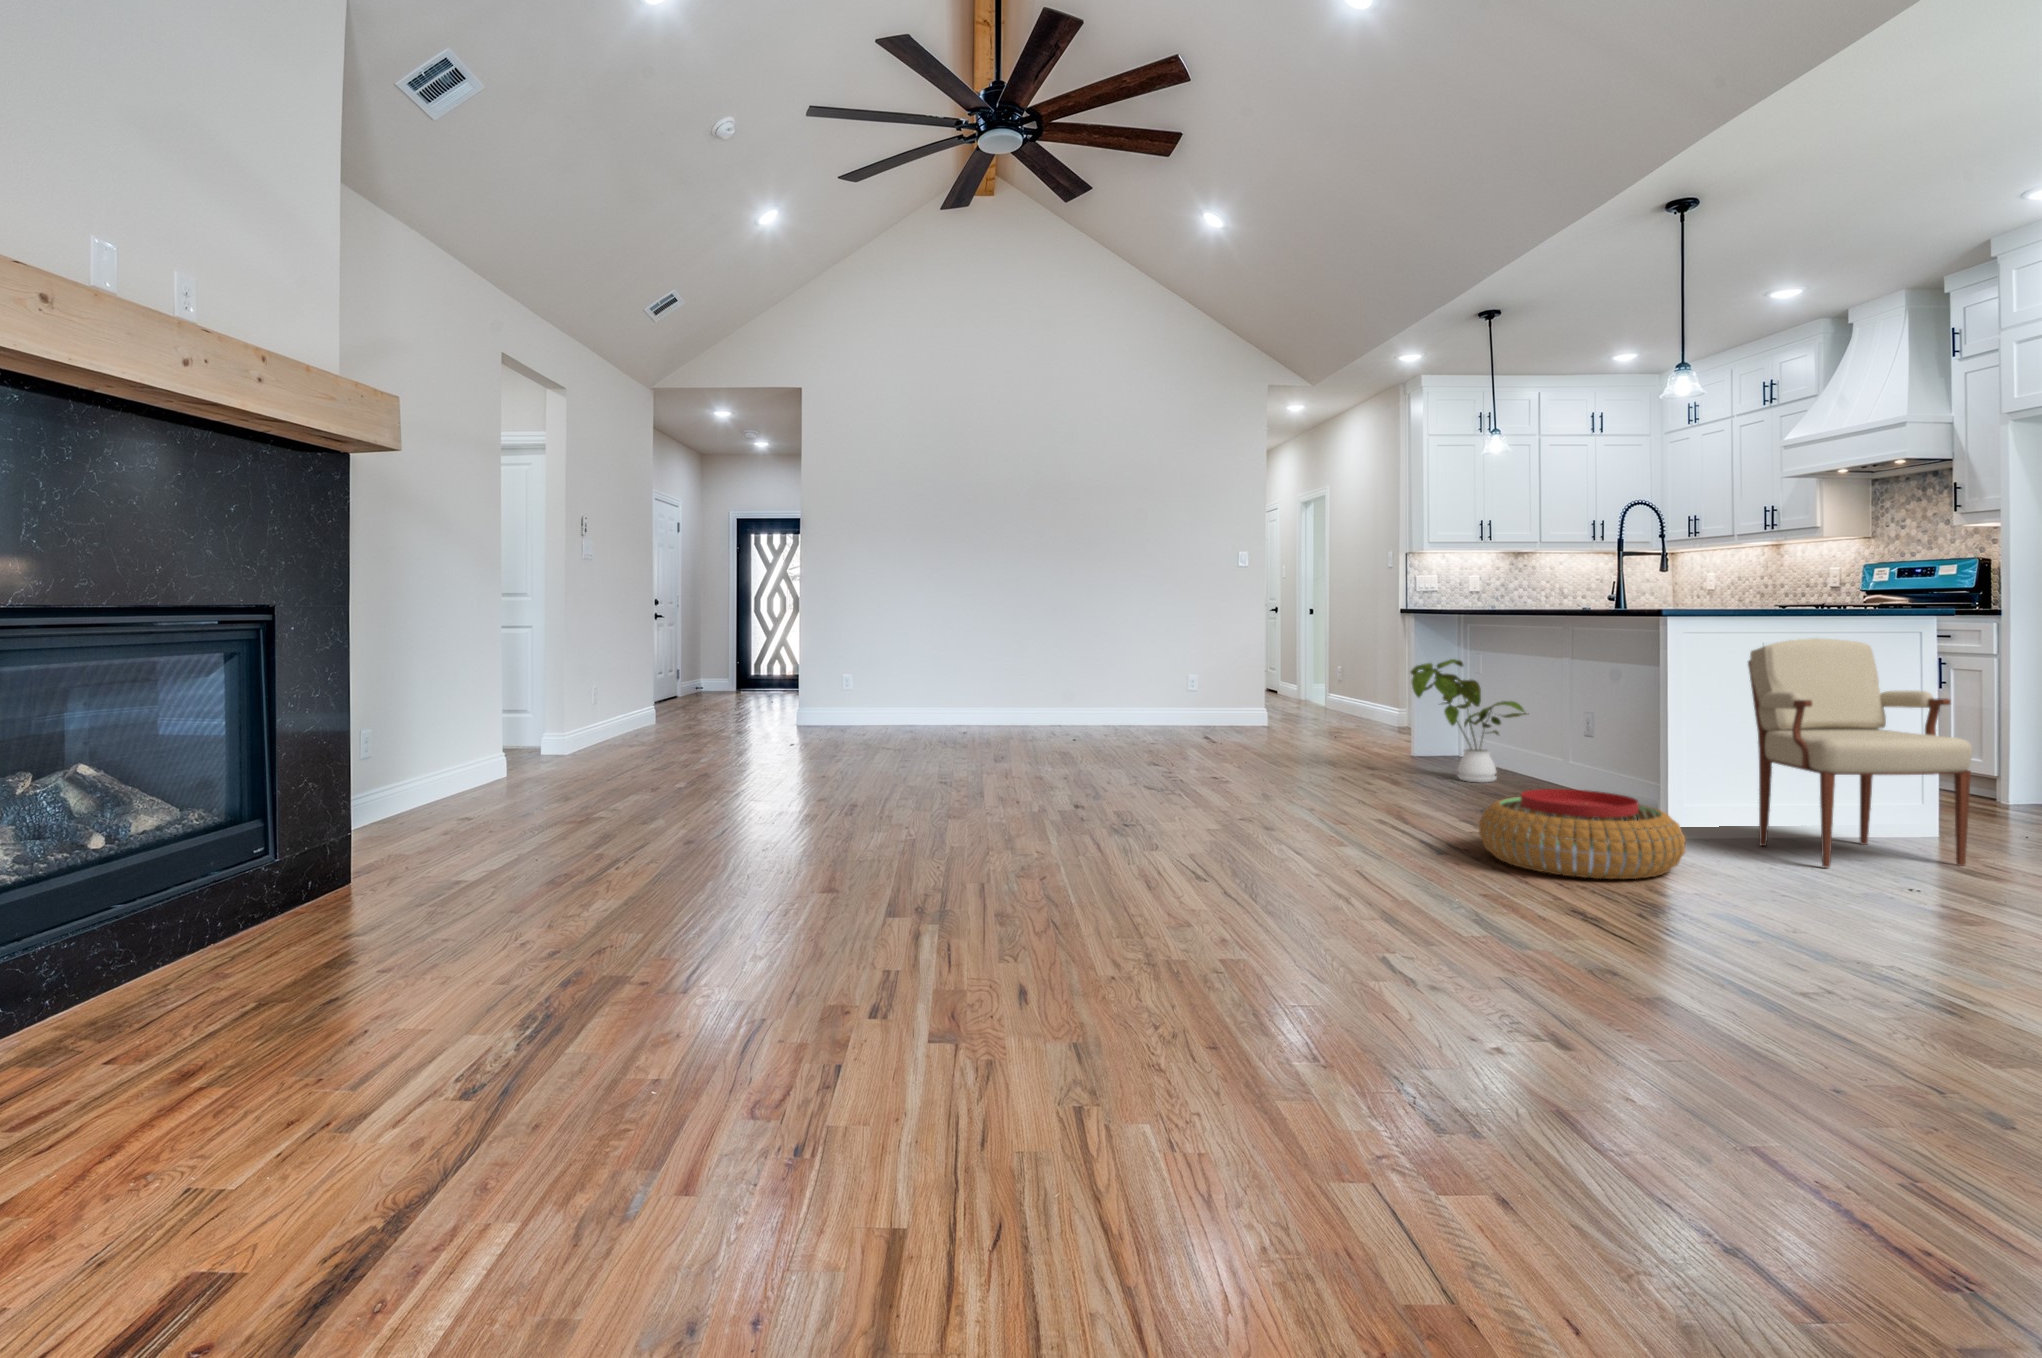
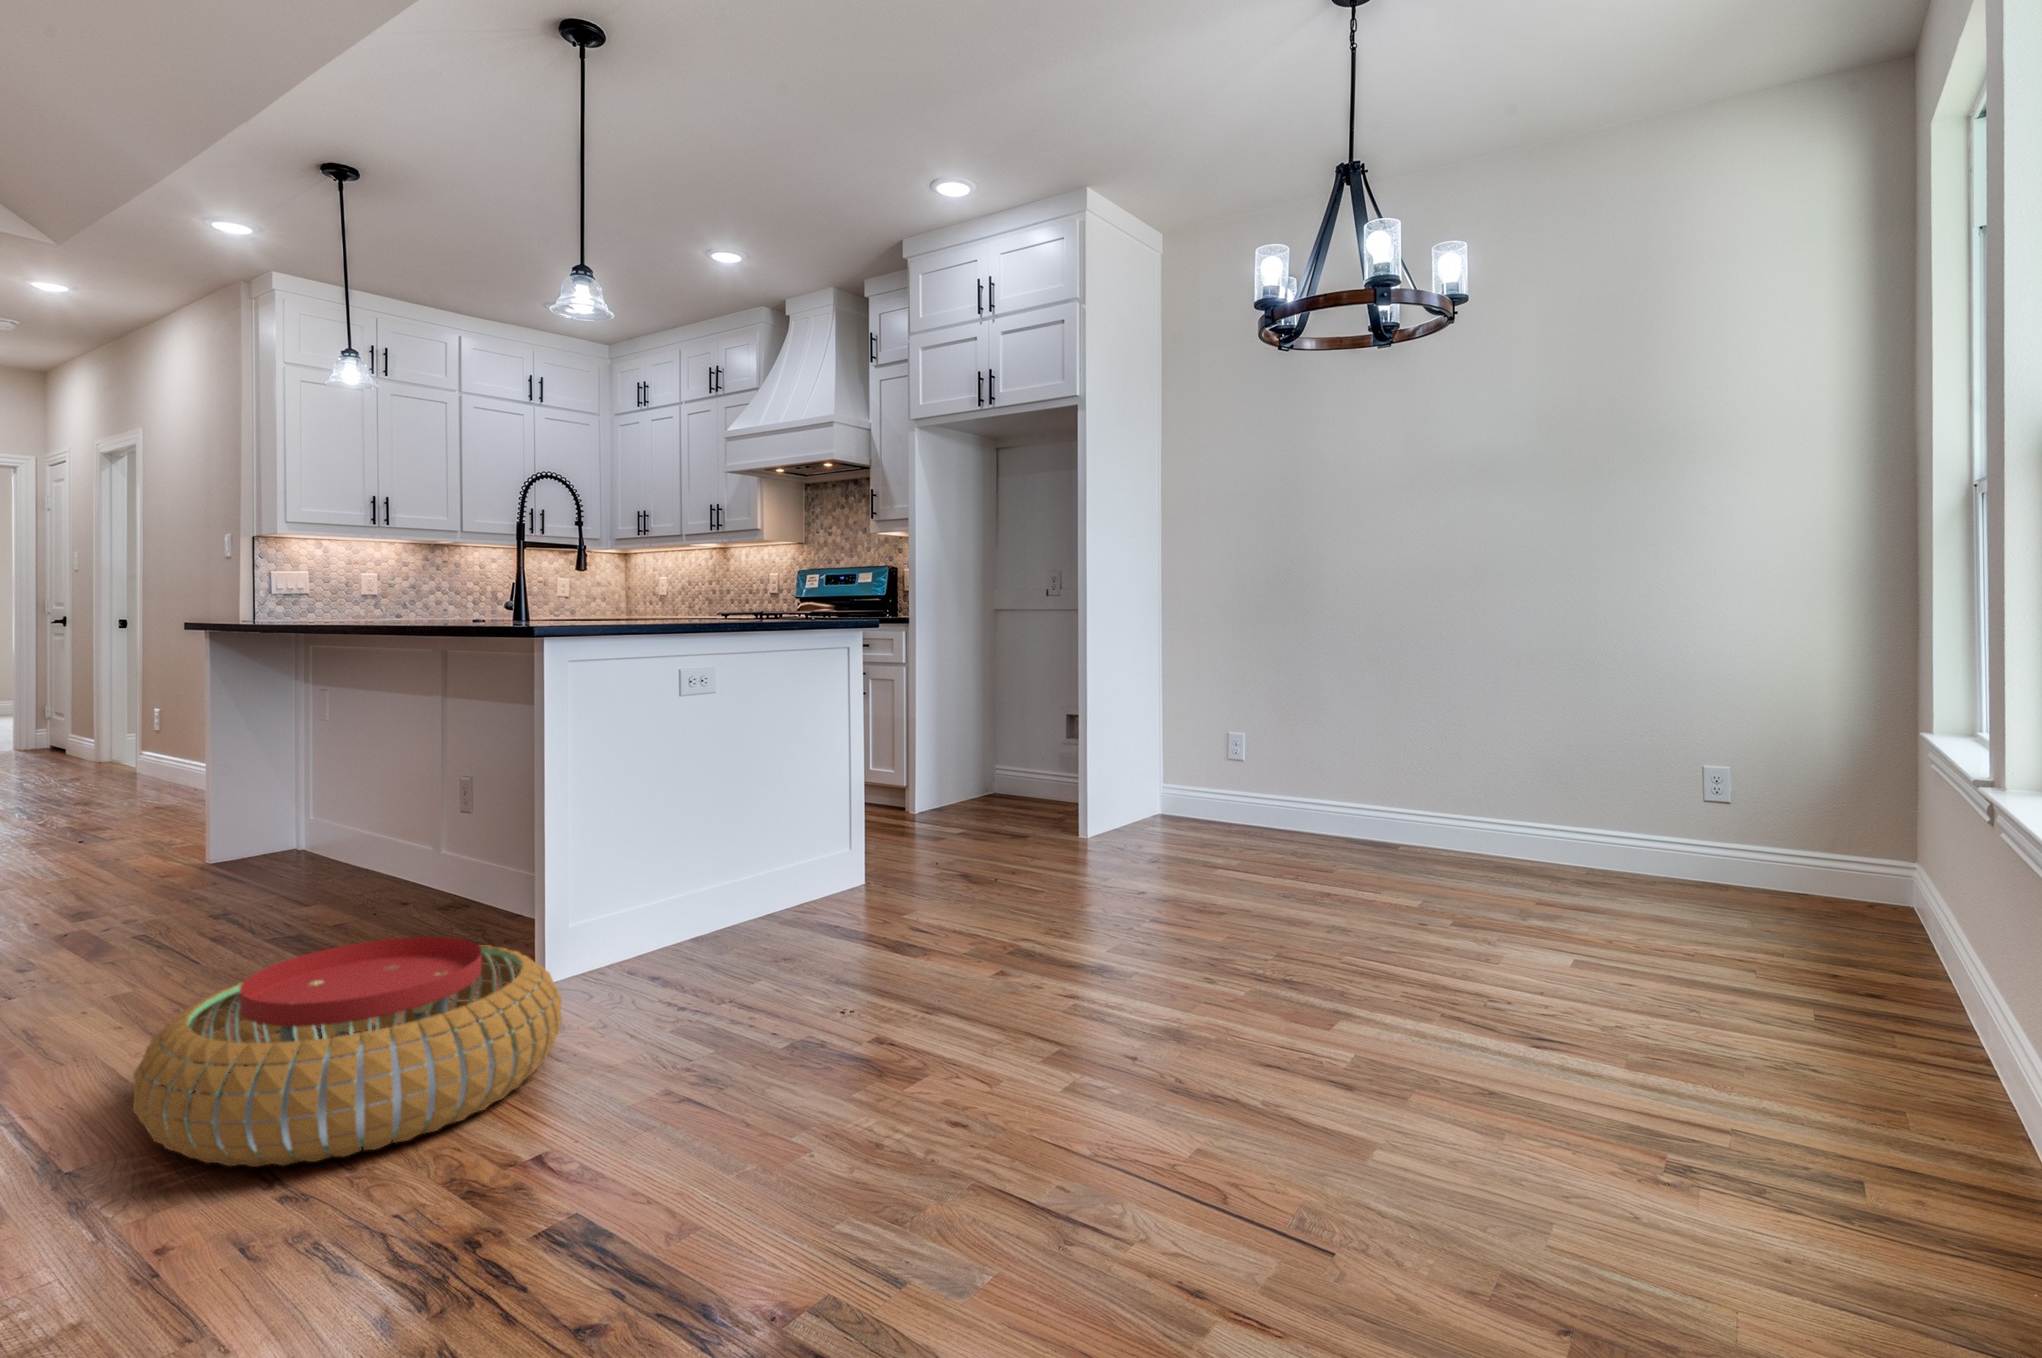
armchair: present [1748,638,1972,868] -> none [668,652,912,985]
house plant: present [1411,659,1527,783] -> none [161,693,389,893]

